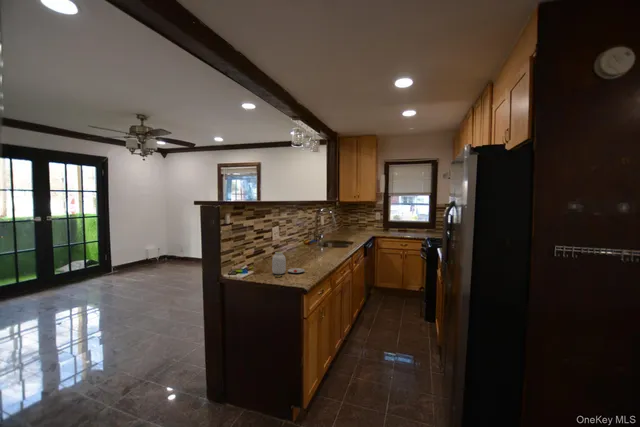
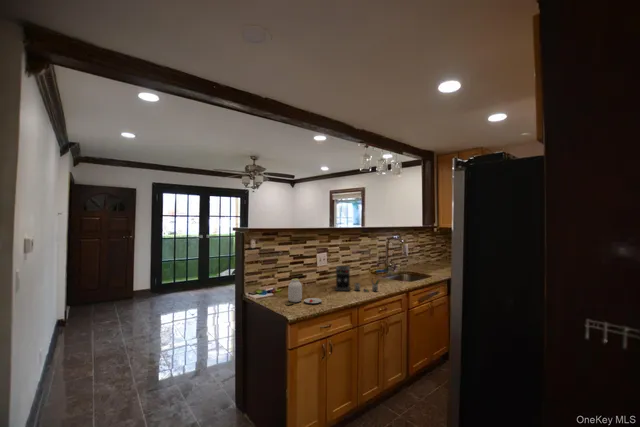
coffee maker: none [293,238,335,261] -> present [336,266,379,292]

